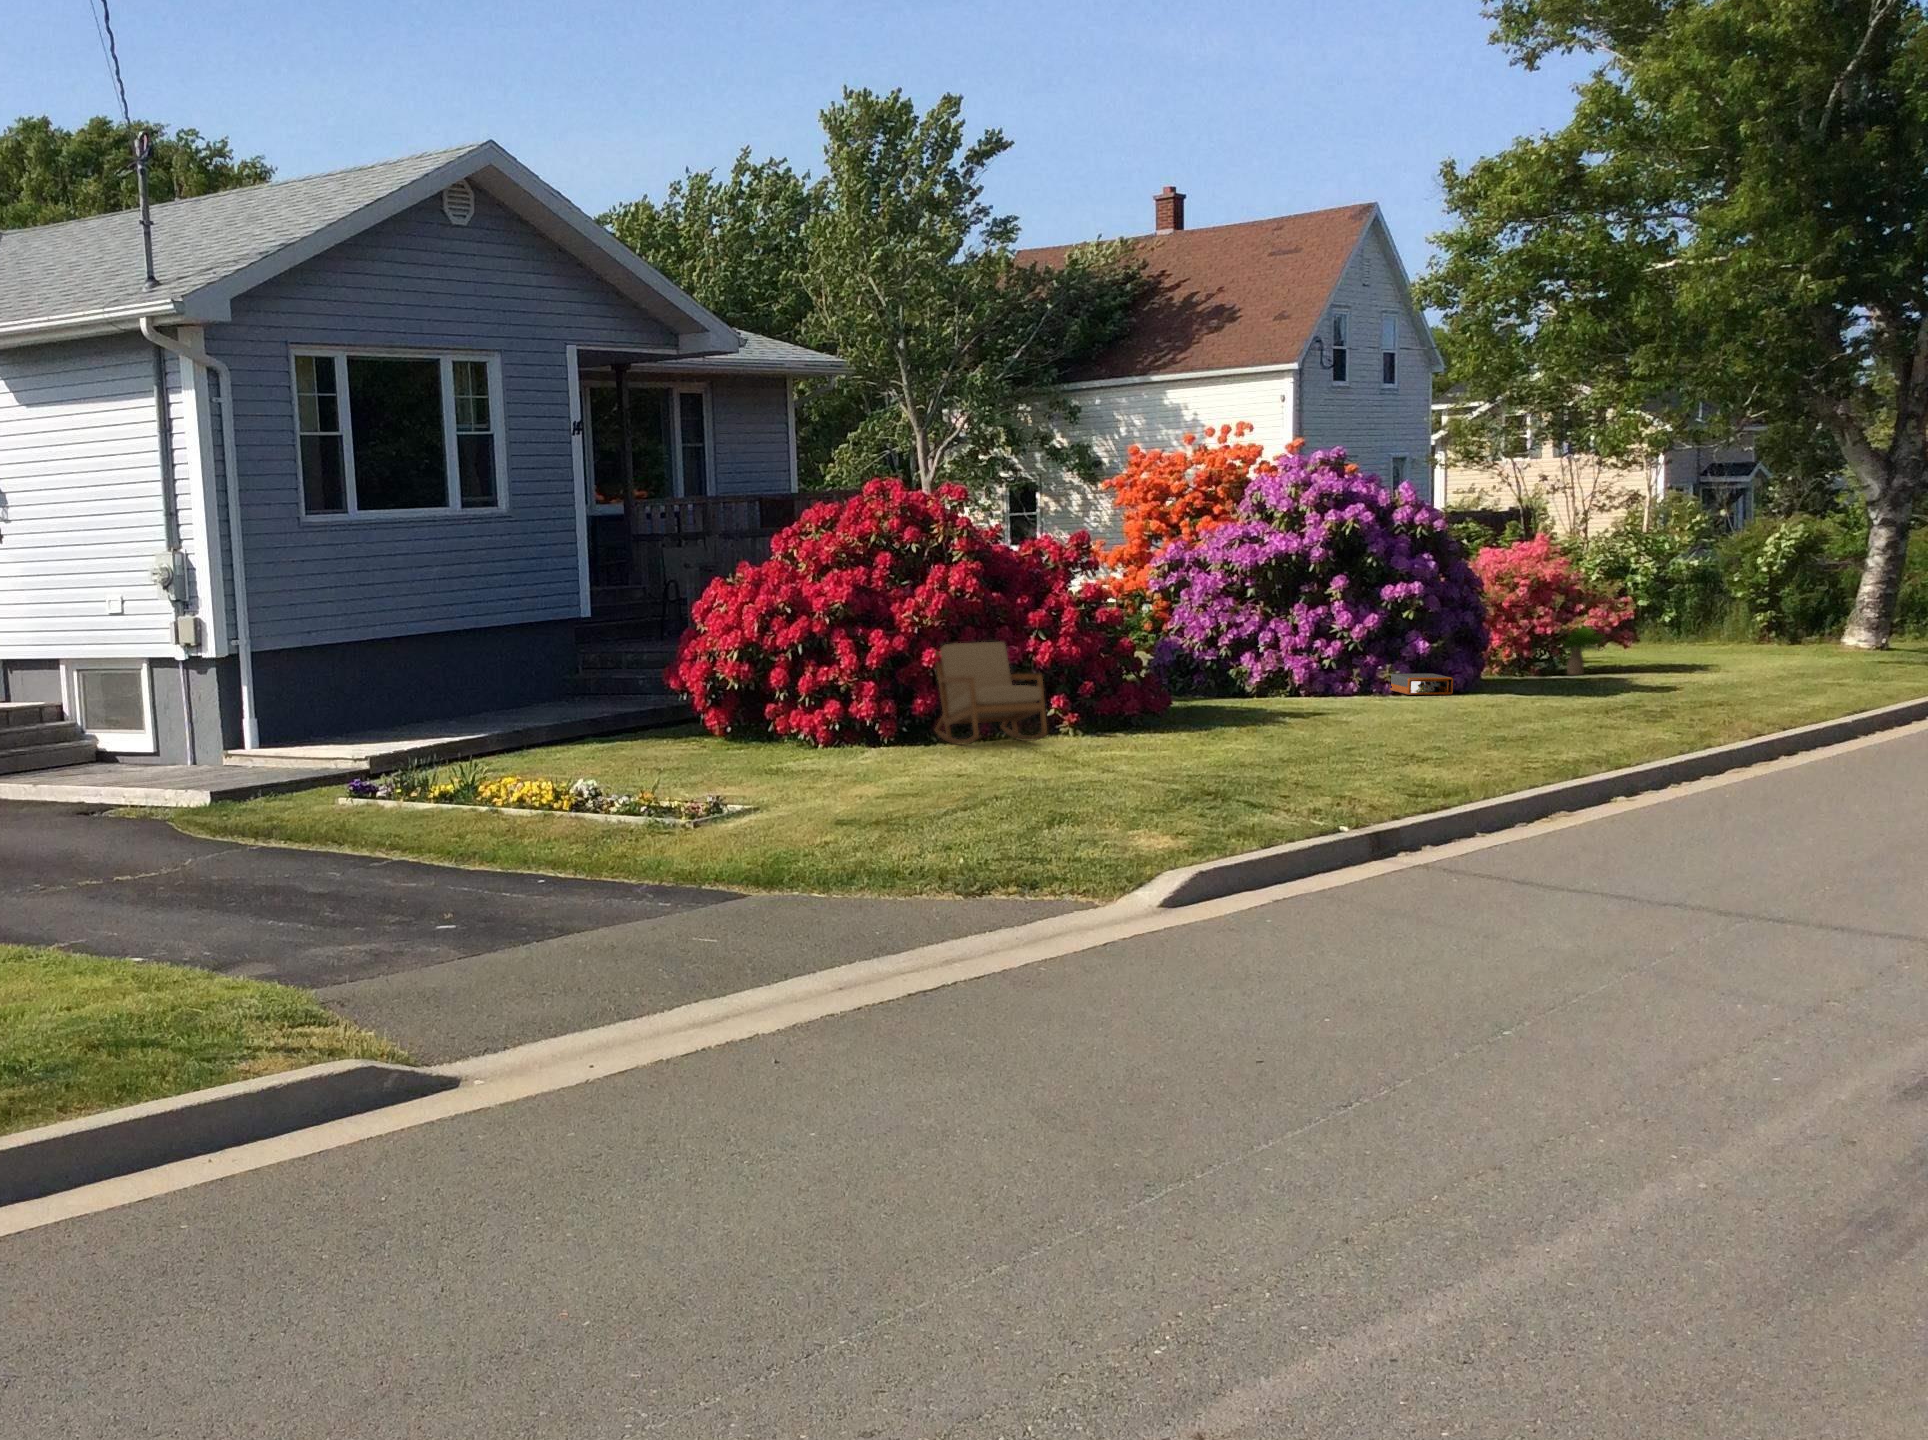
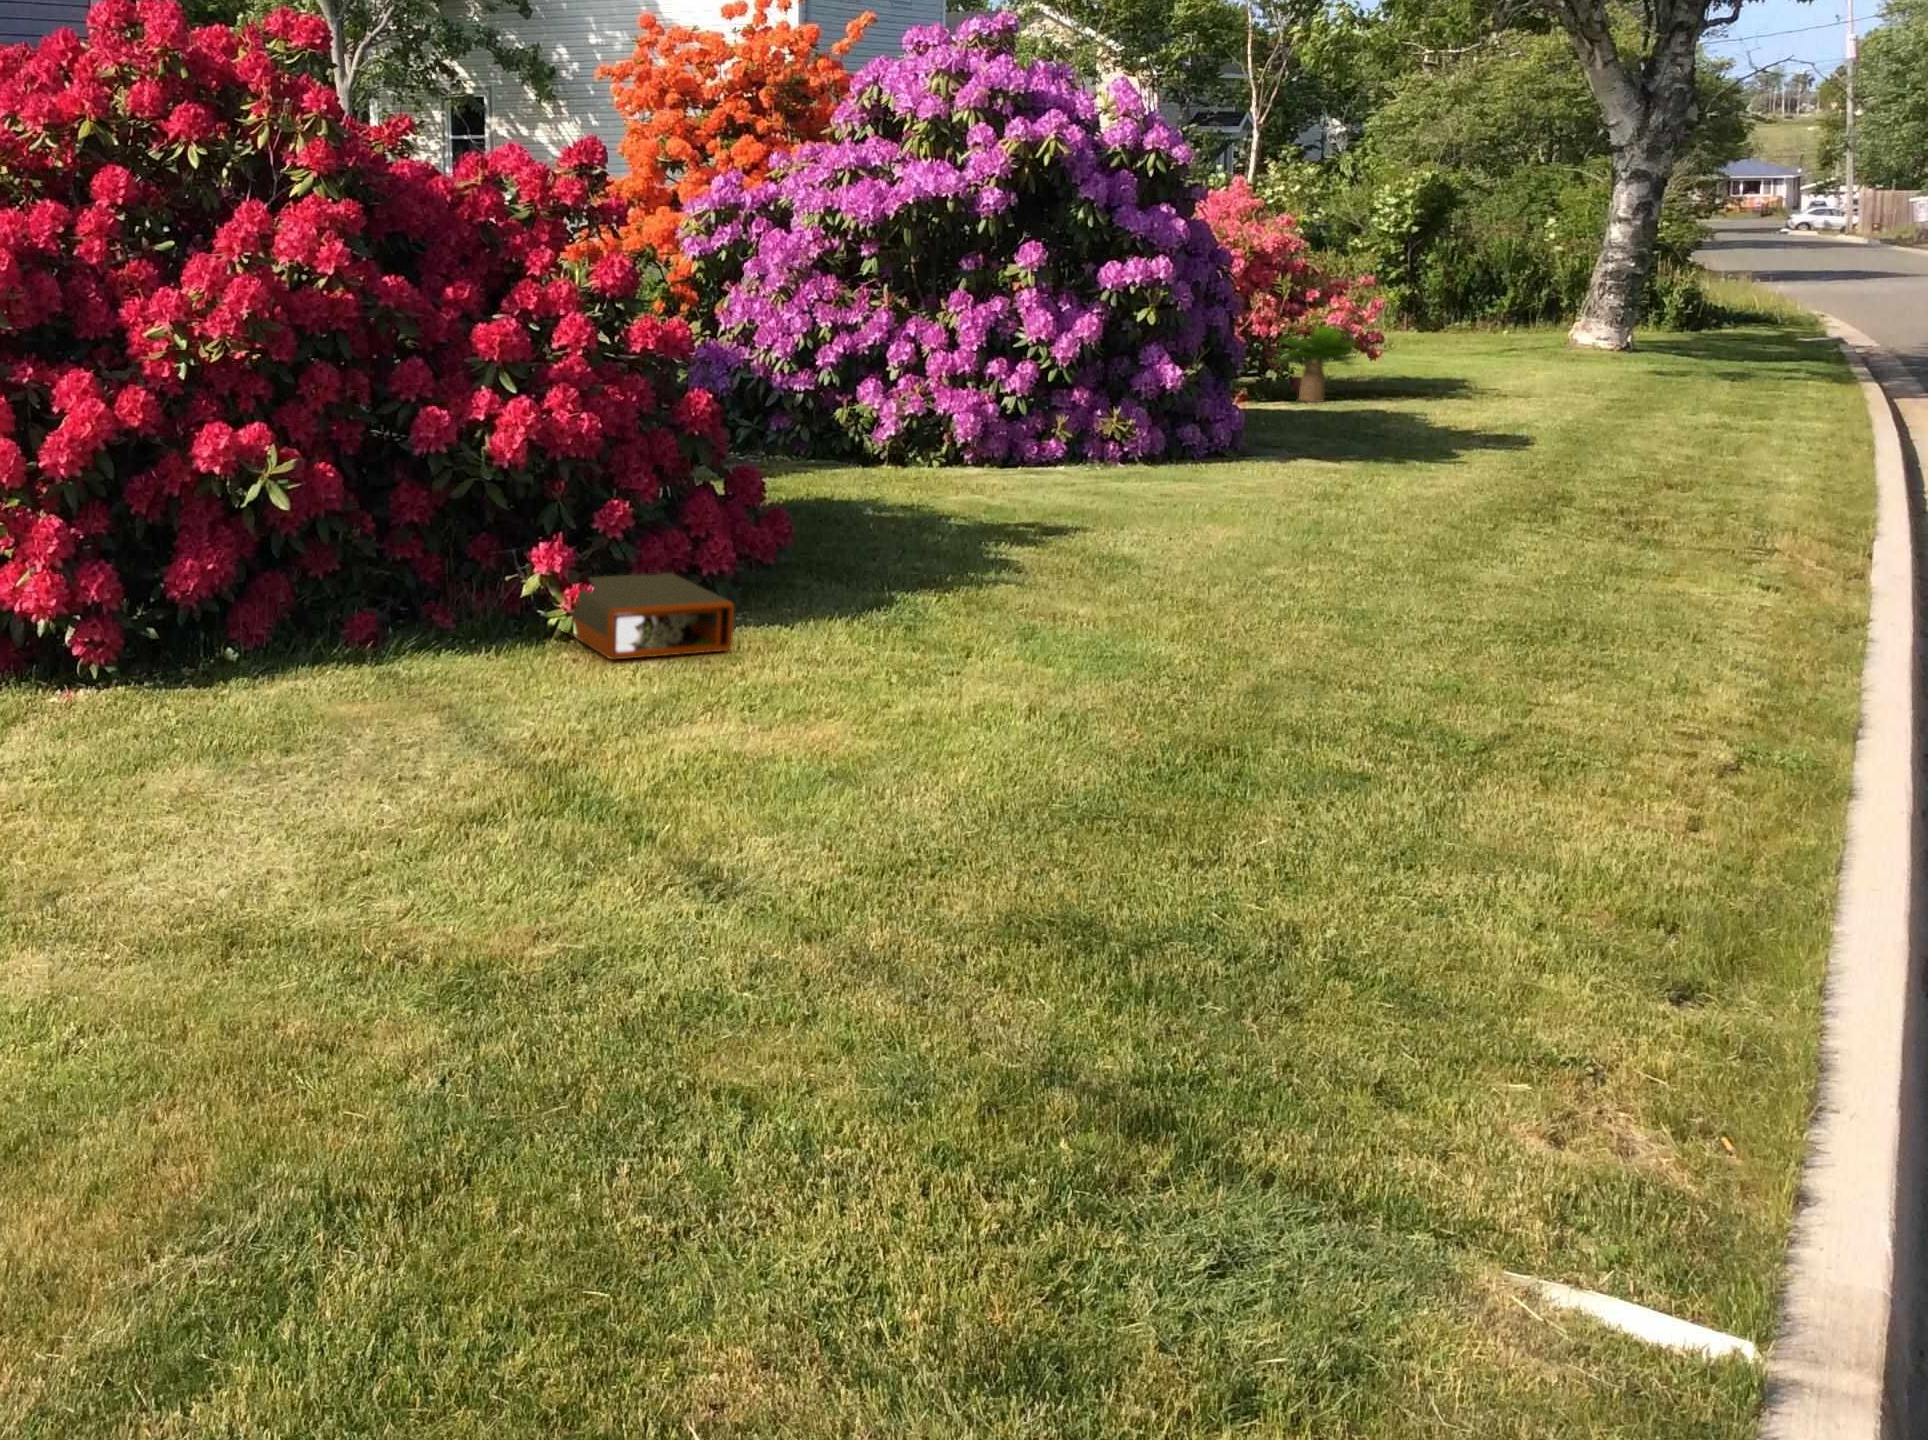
chair: present [935,642,1047,745] -> none [230,403,528,696]
storage box: present [1390,674,1453,695] -> present [572,573,734,659]

